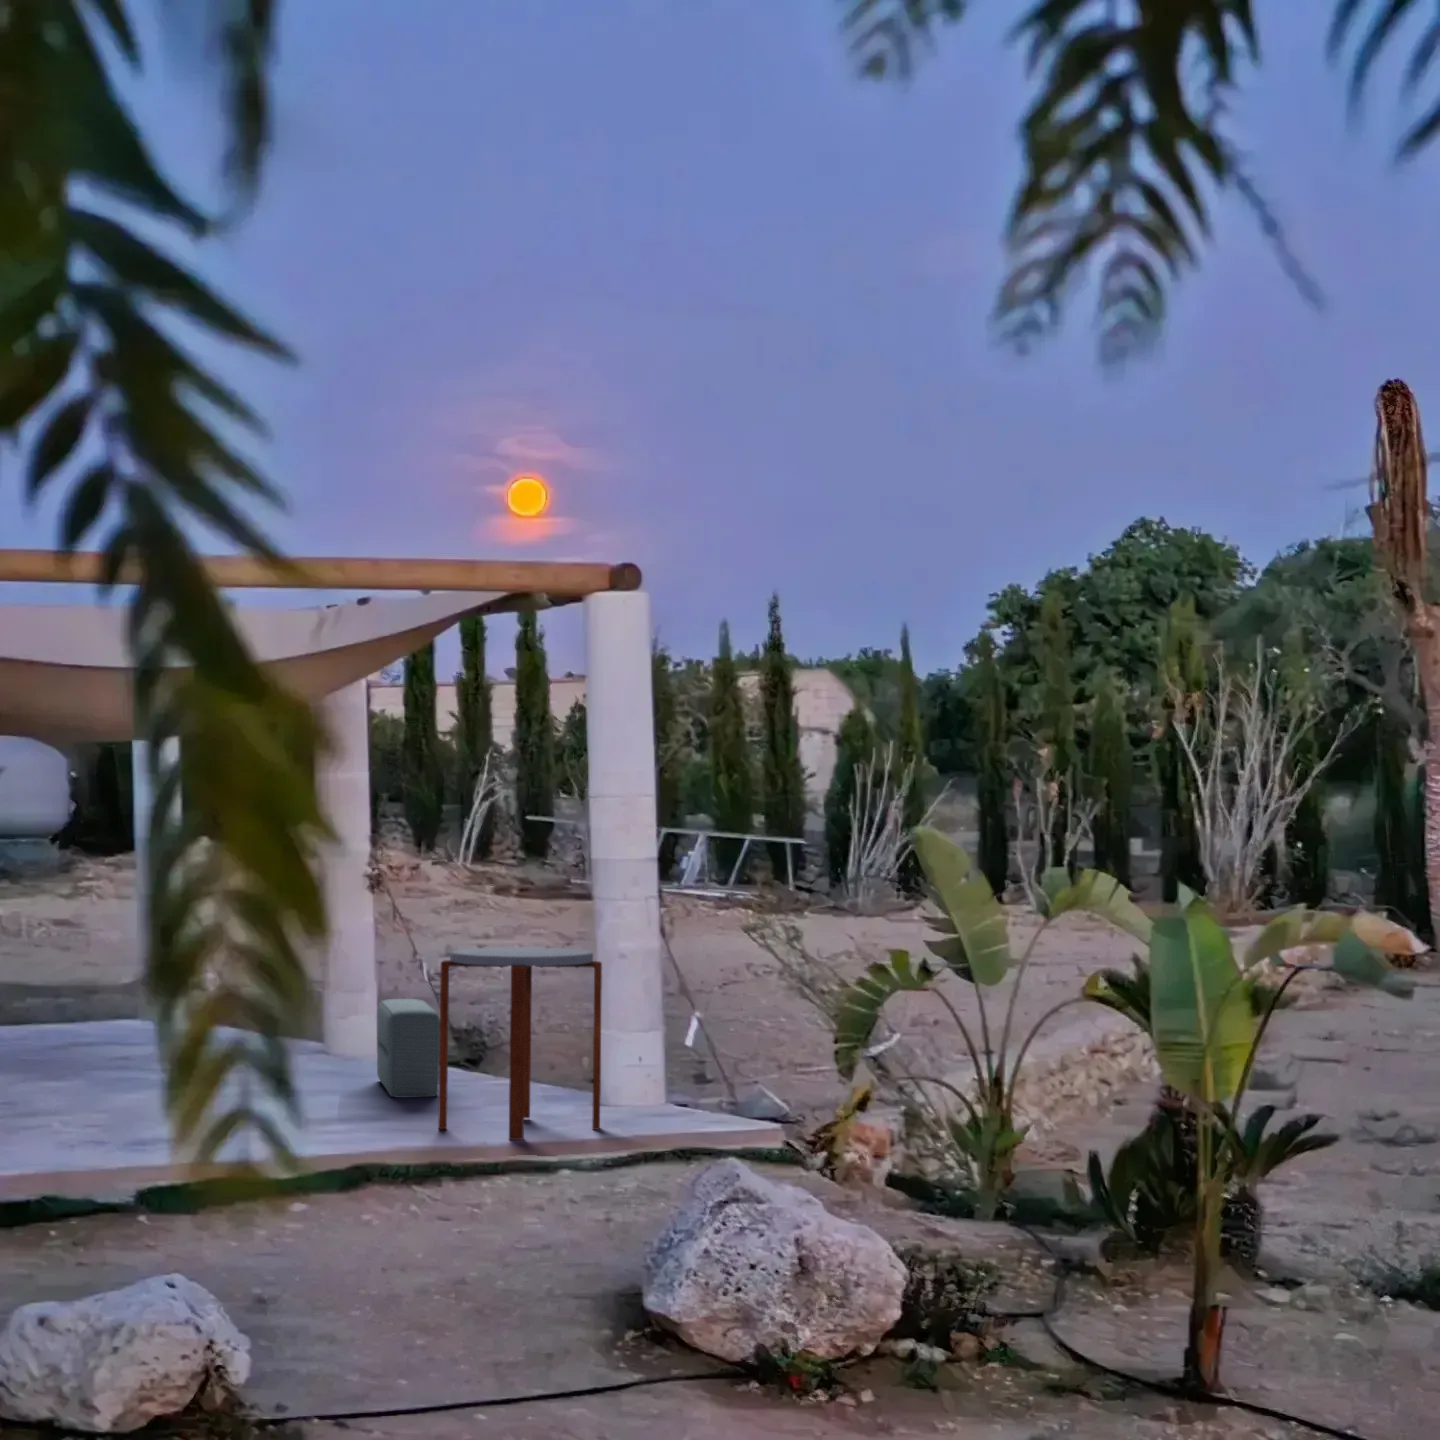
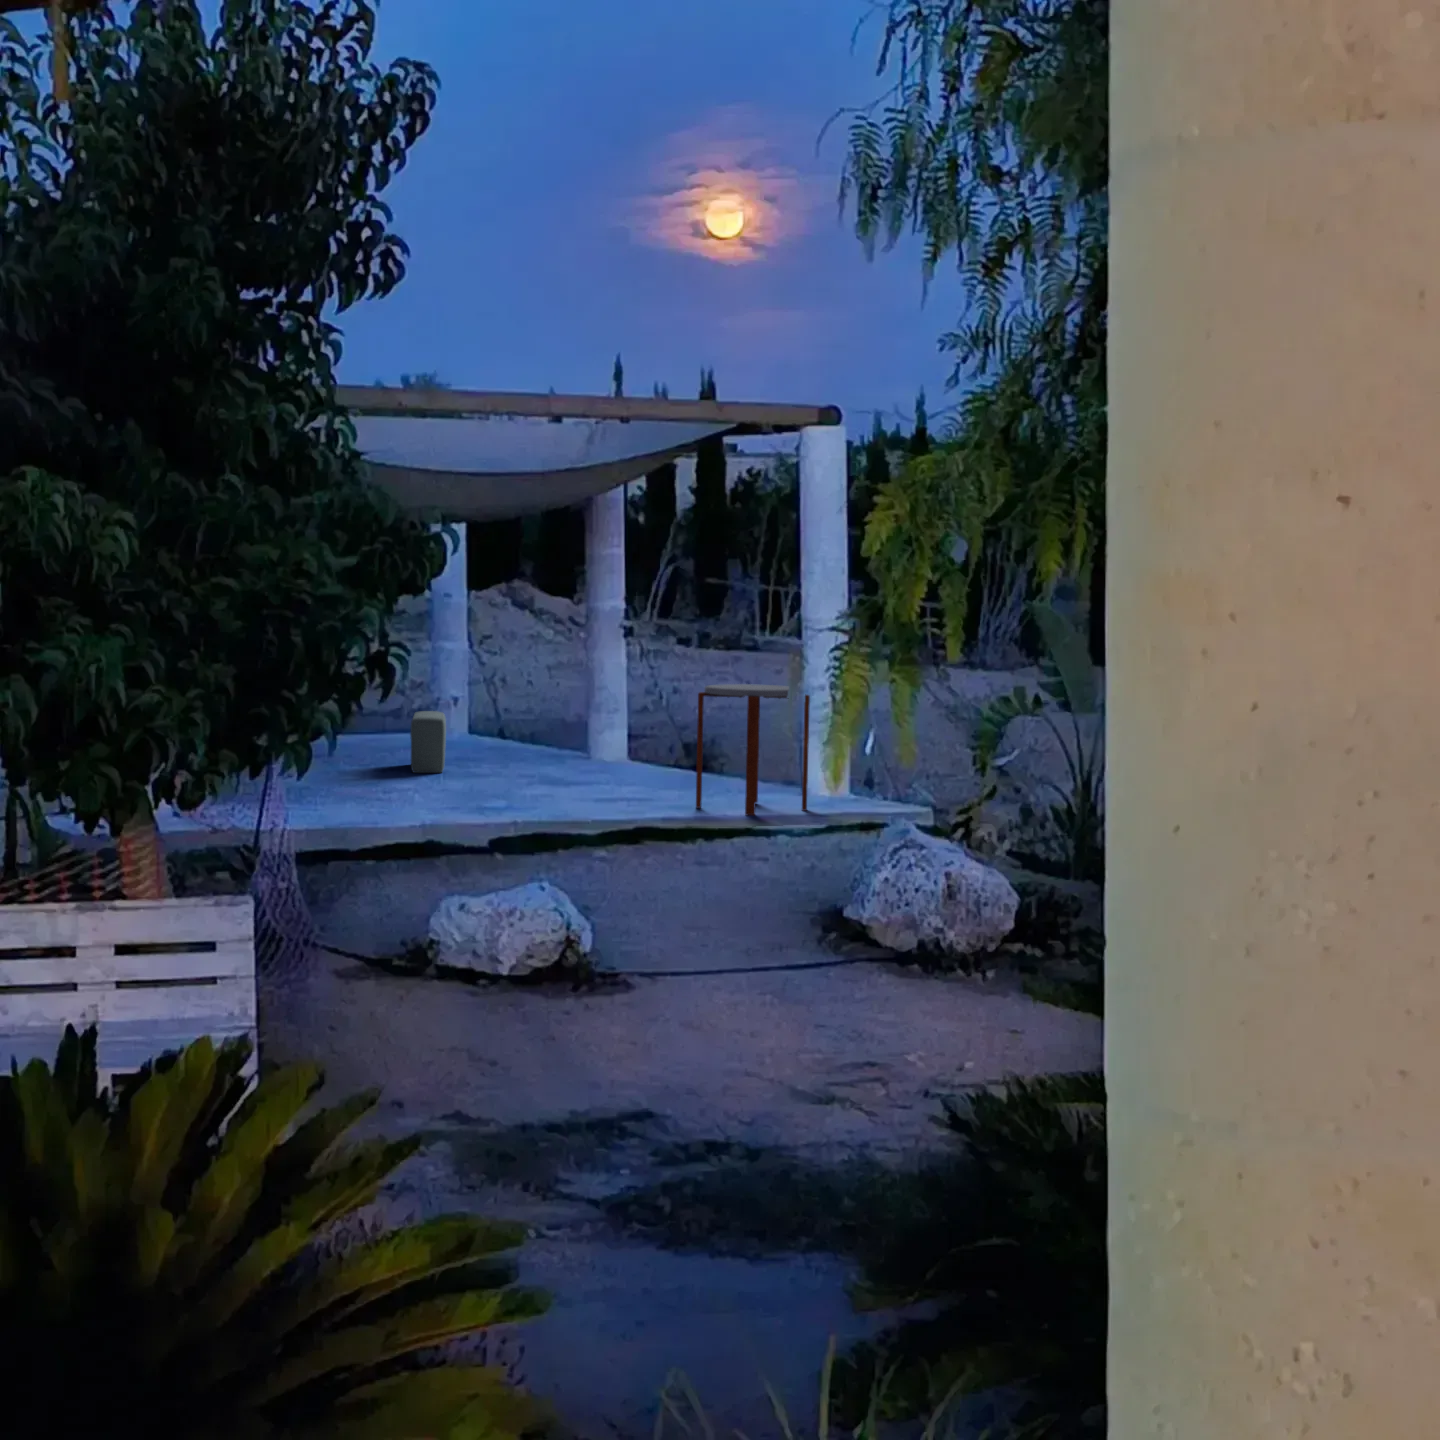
pouf: present [377,999,440,1098] -> present [410,711,446,773]

